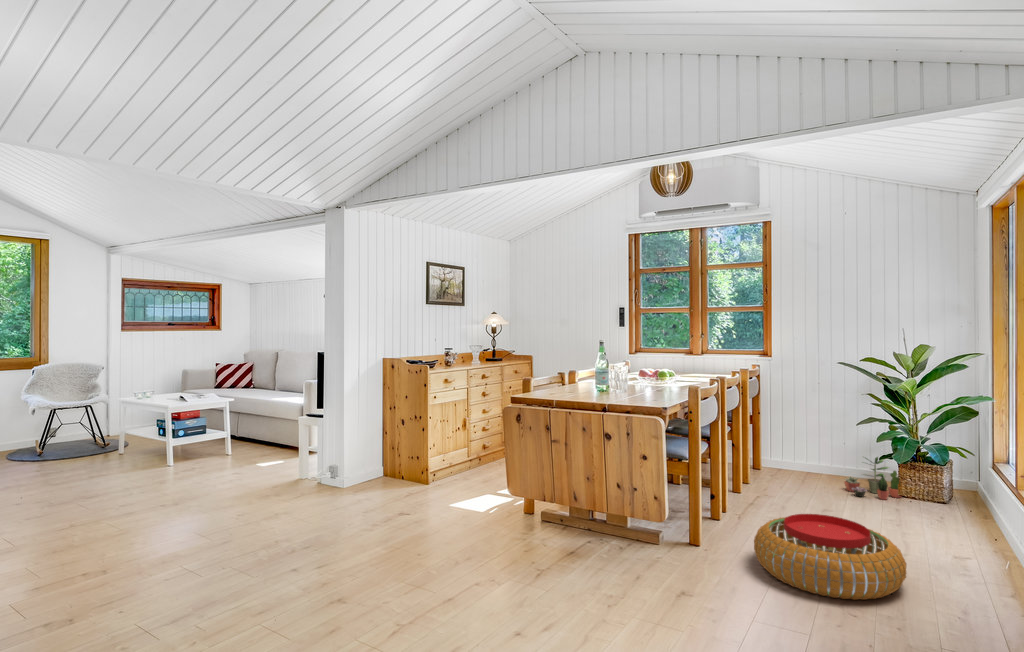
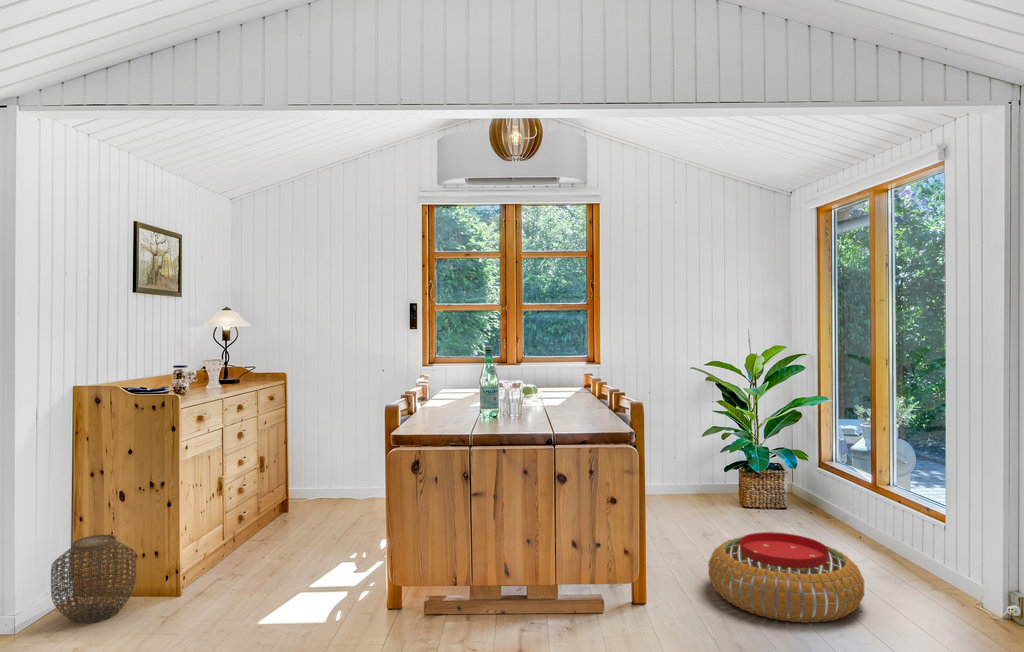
woven basket: none [364,441,405,487] -> present [51,535,136,623]
potted plant: present [844,457,901,500] -> none [669,460,722,504]

